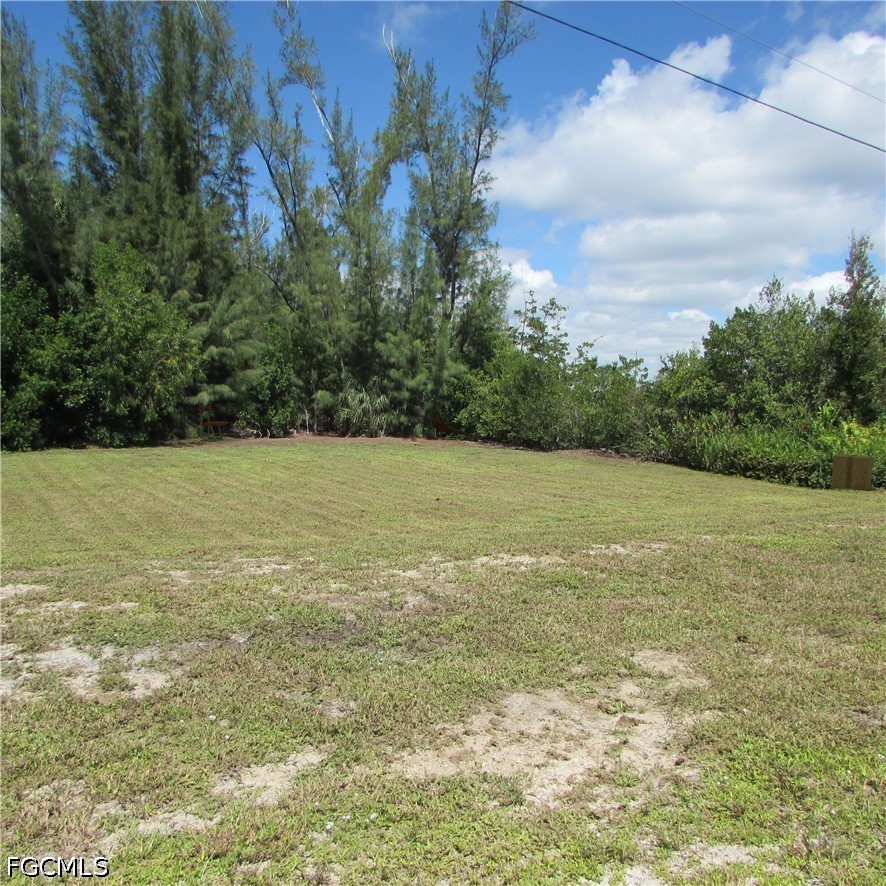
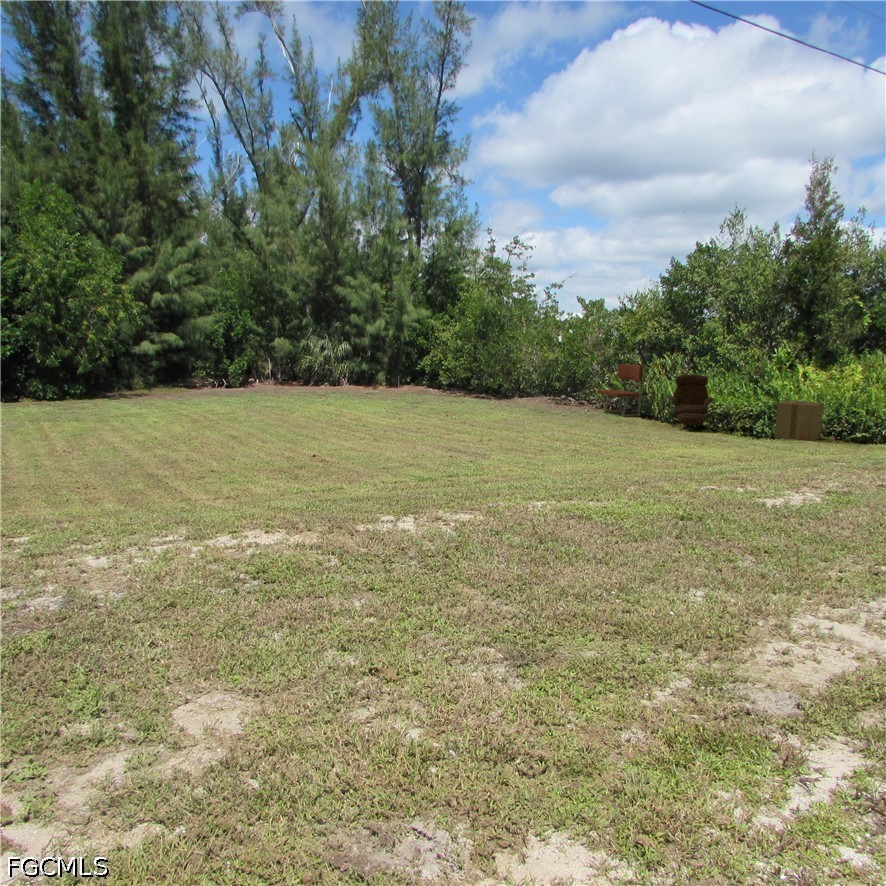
bench: present [200,403,228,441] -> present [598,364,643,417]
lounge chair: present [433,409,465,440] -> present [669,375,713,431]

